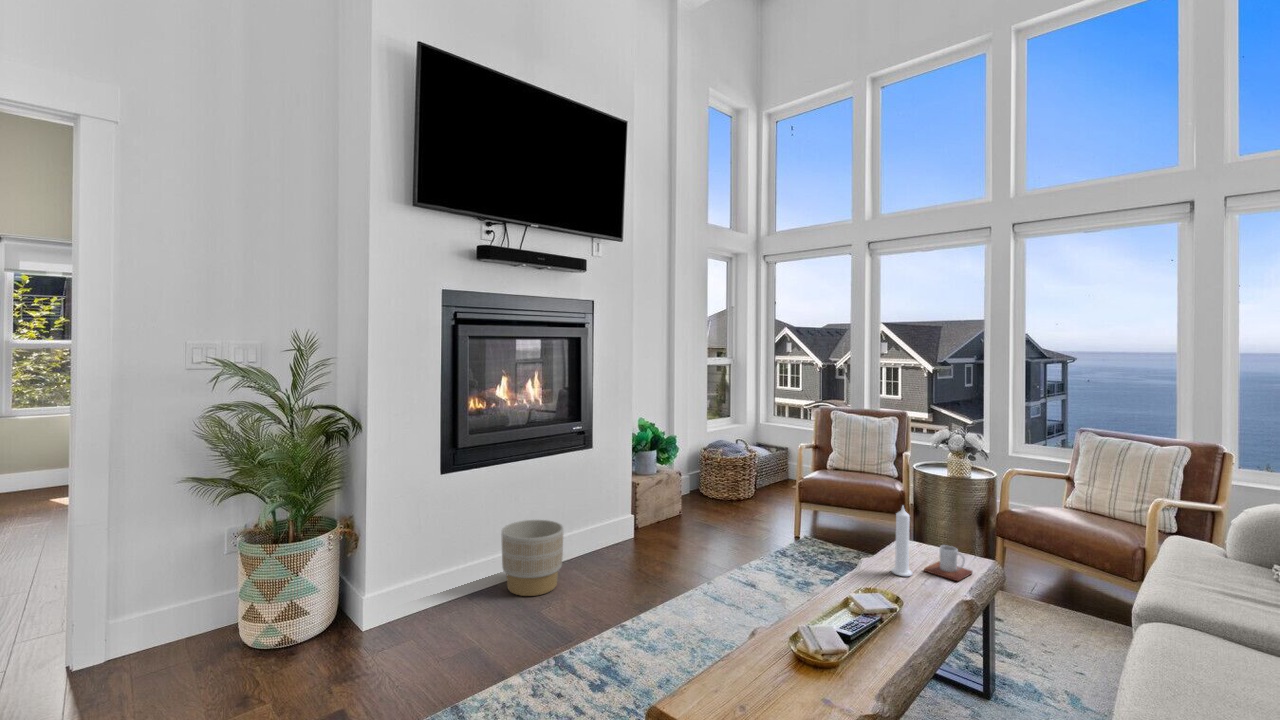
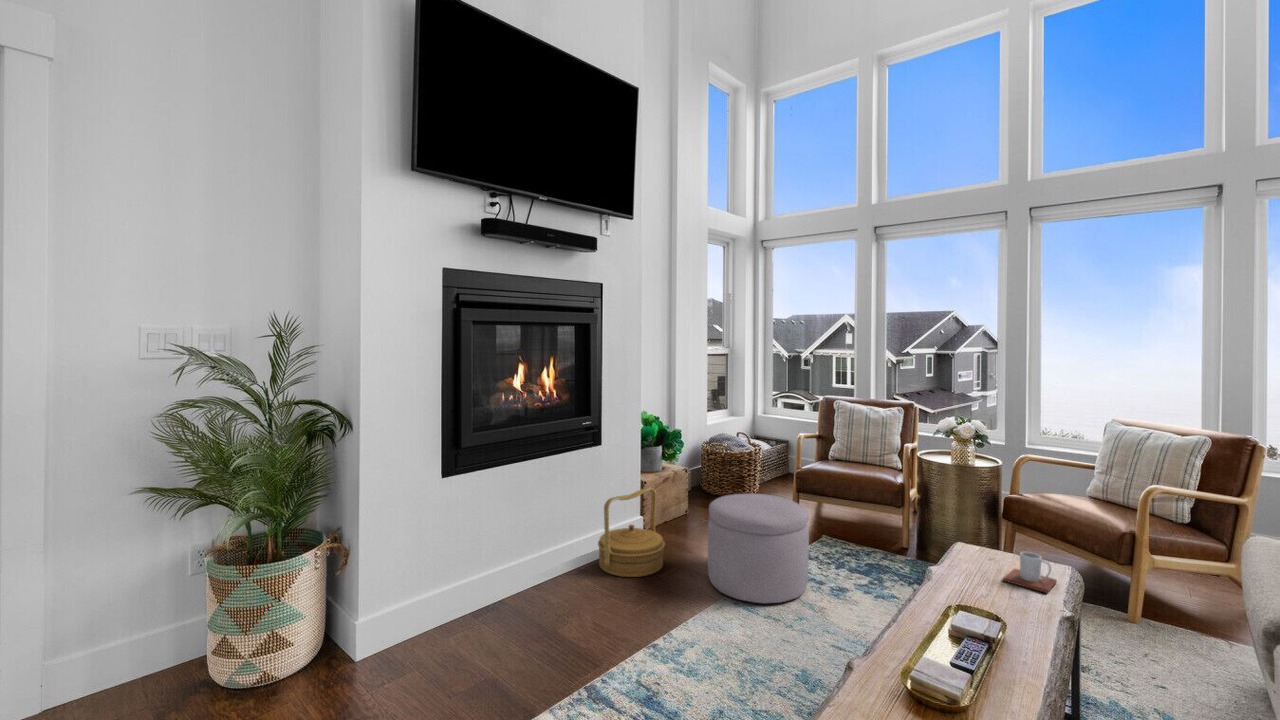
woven basket: none [586,488,648,570] -> present [598,487,665,577]
ottoman: none [684,495,777,595] -> present [708,494,809,603]
candle: present [892,506,912,576] -> none [969,508,994,588]
planter: present [501,520,563,596] -> none [511,525,579,611]

